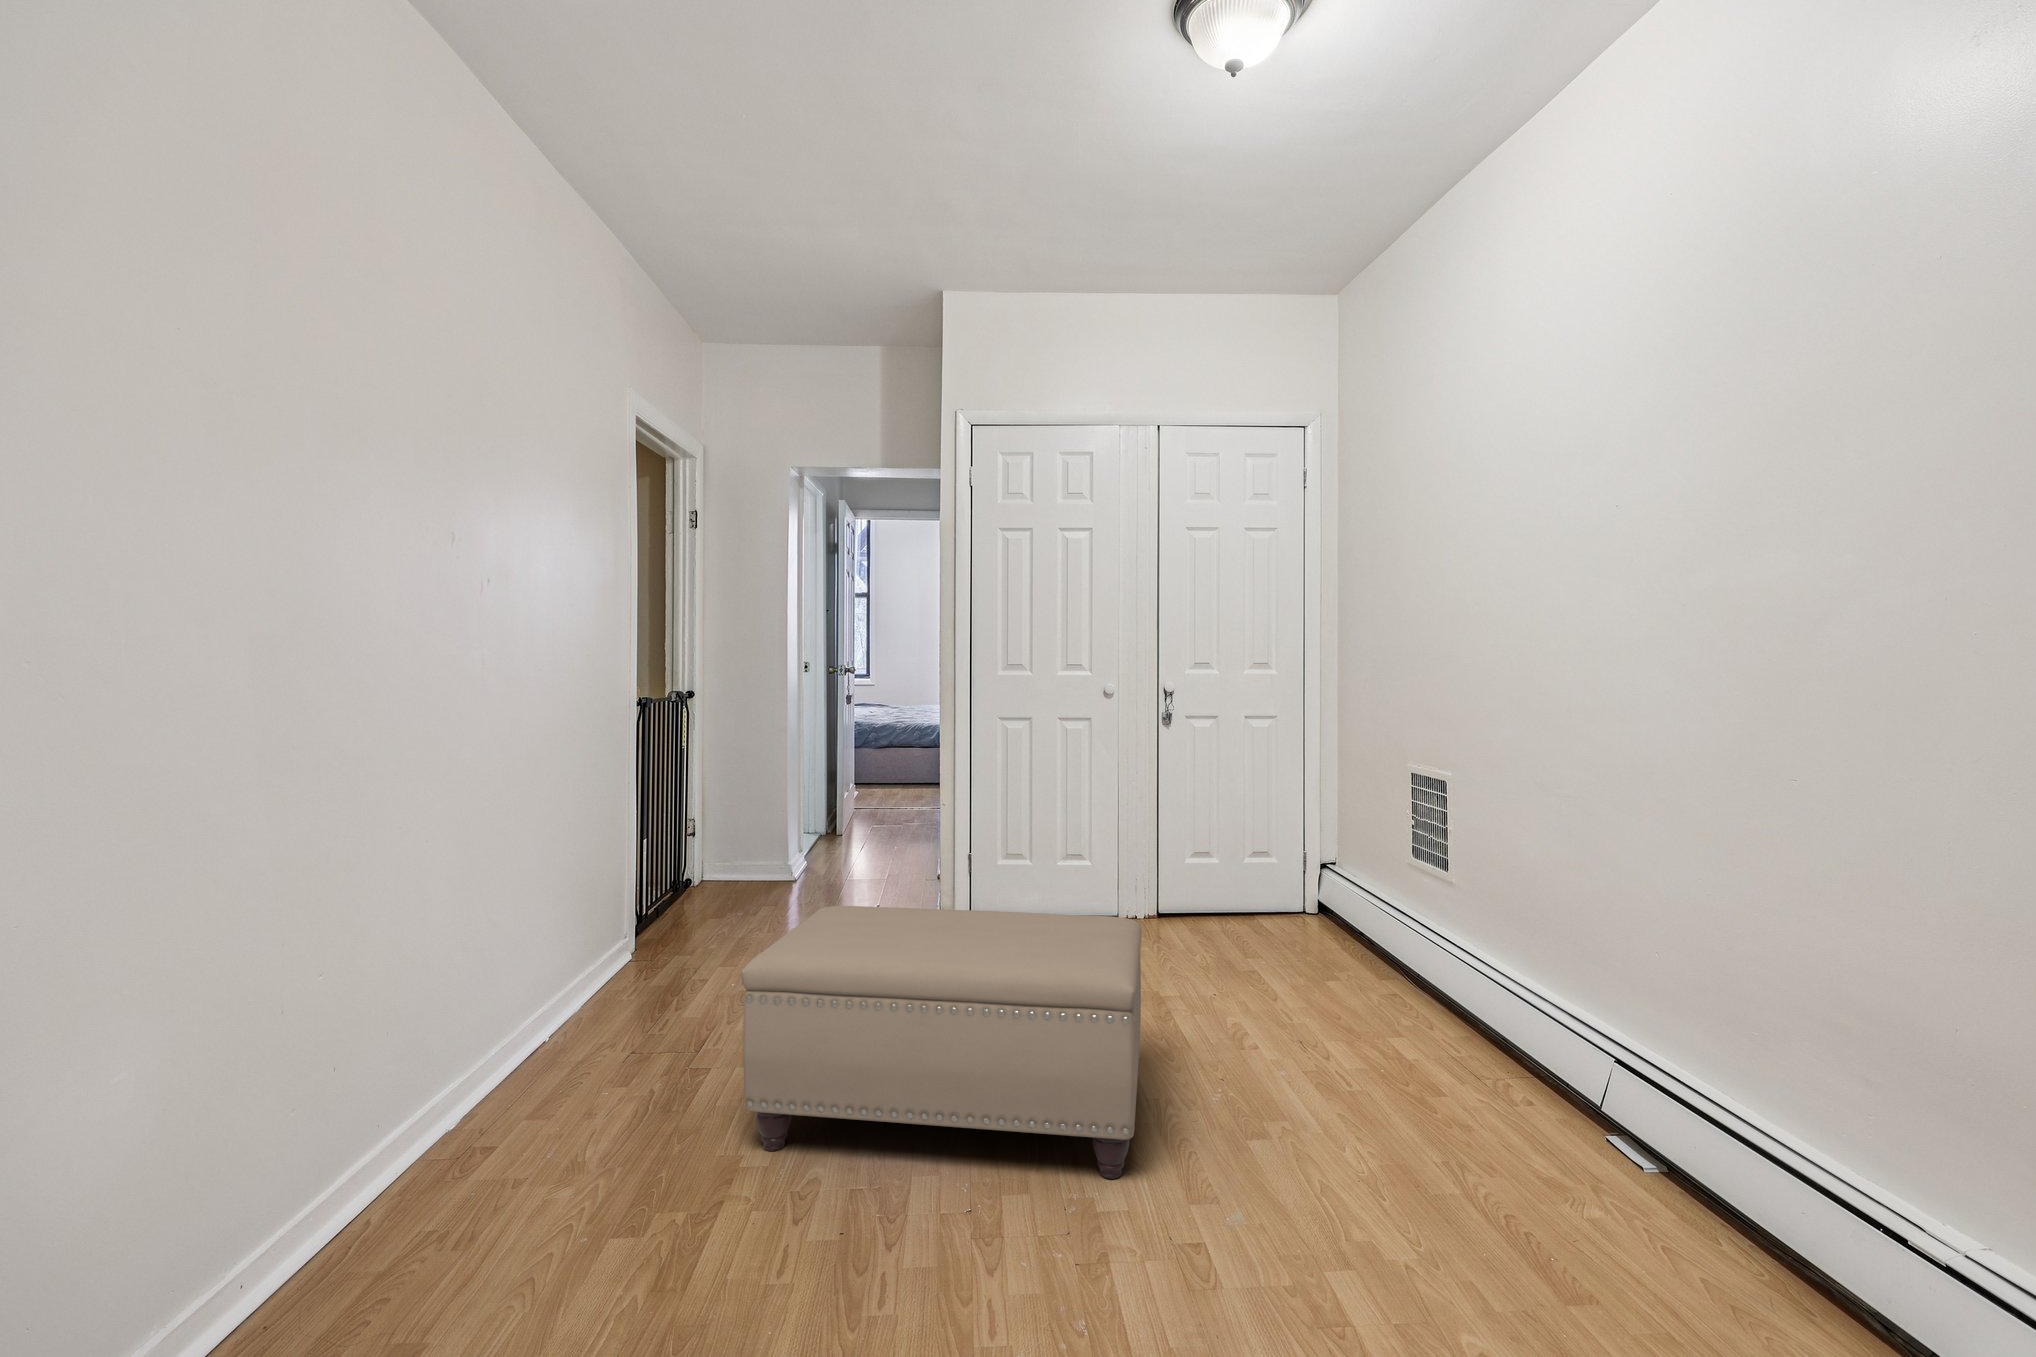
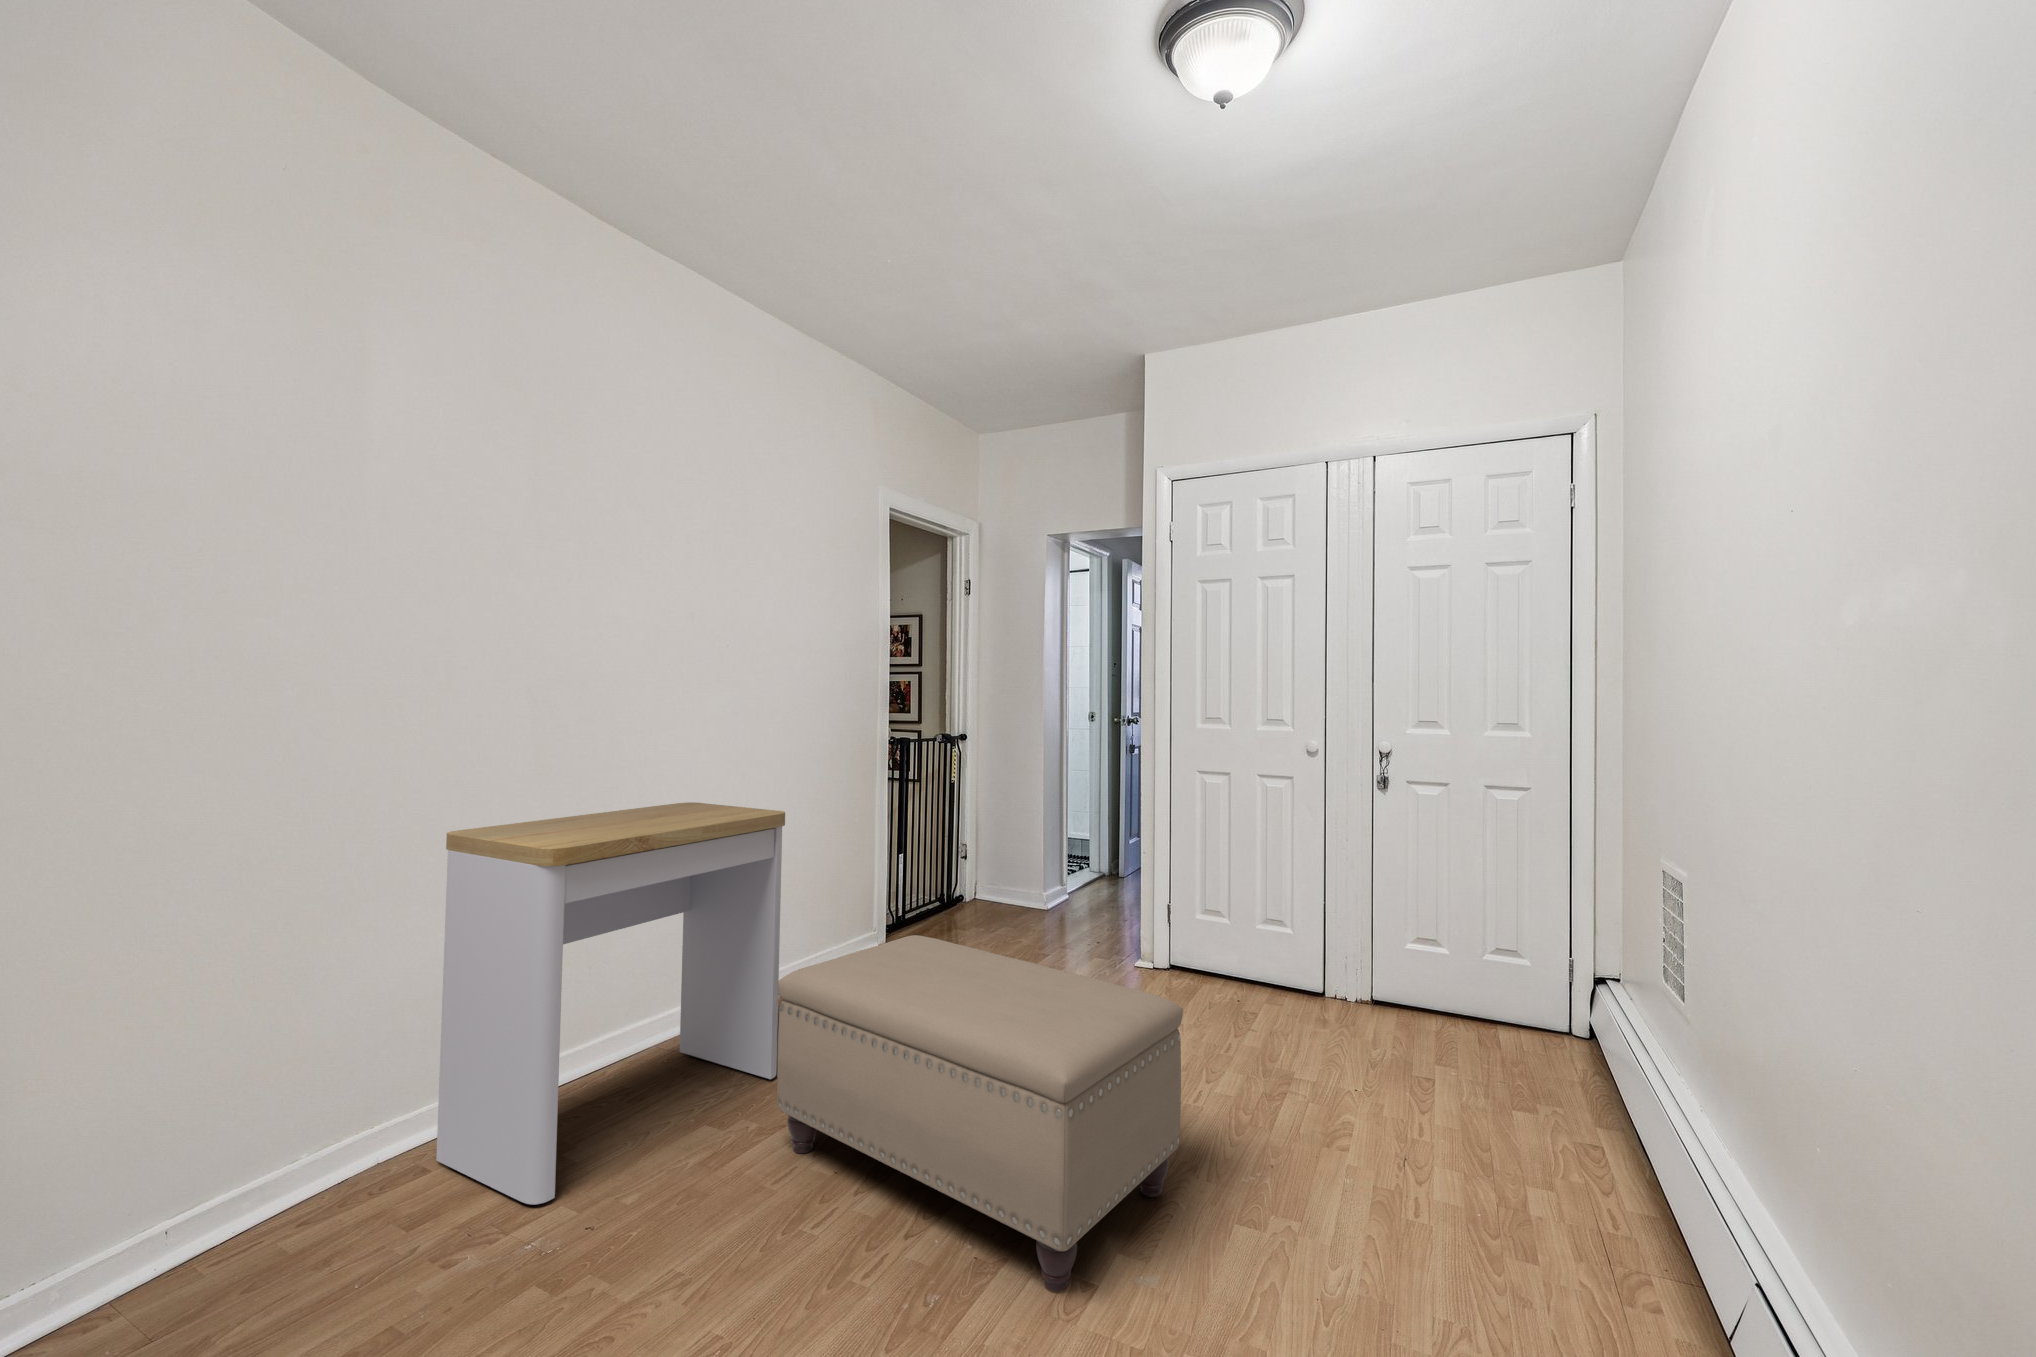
desk: none [279,787,669,1291] -> present [436,802,785,1205]

